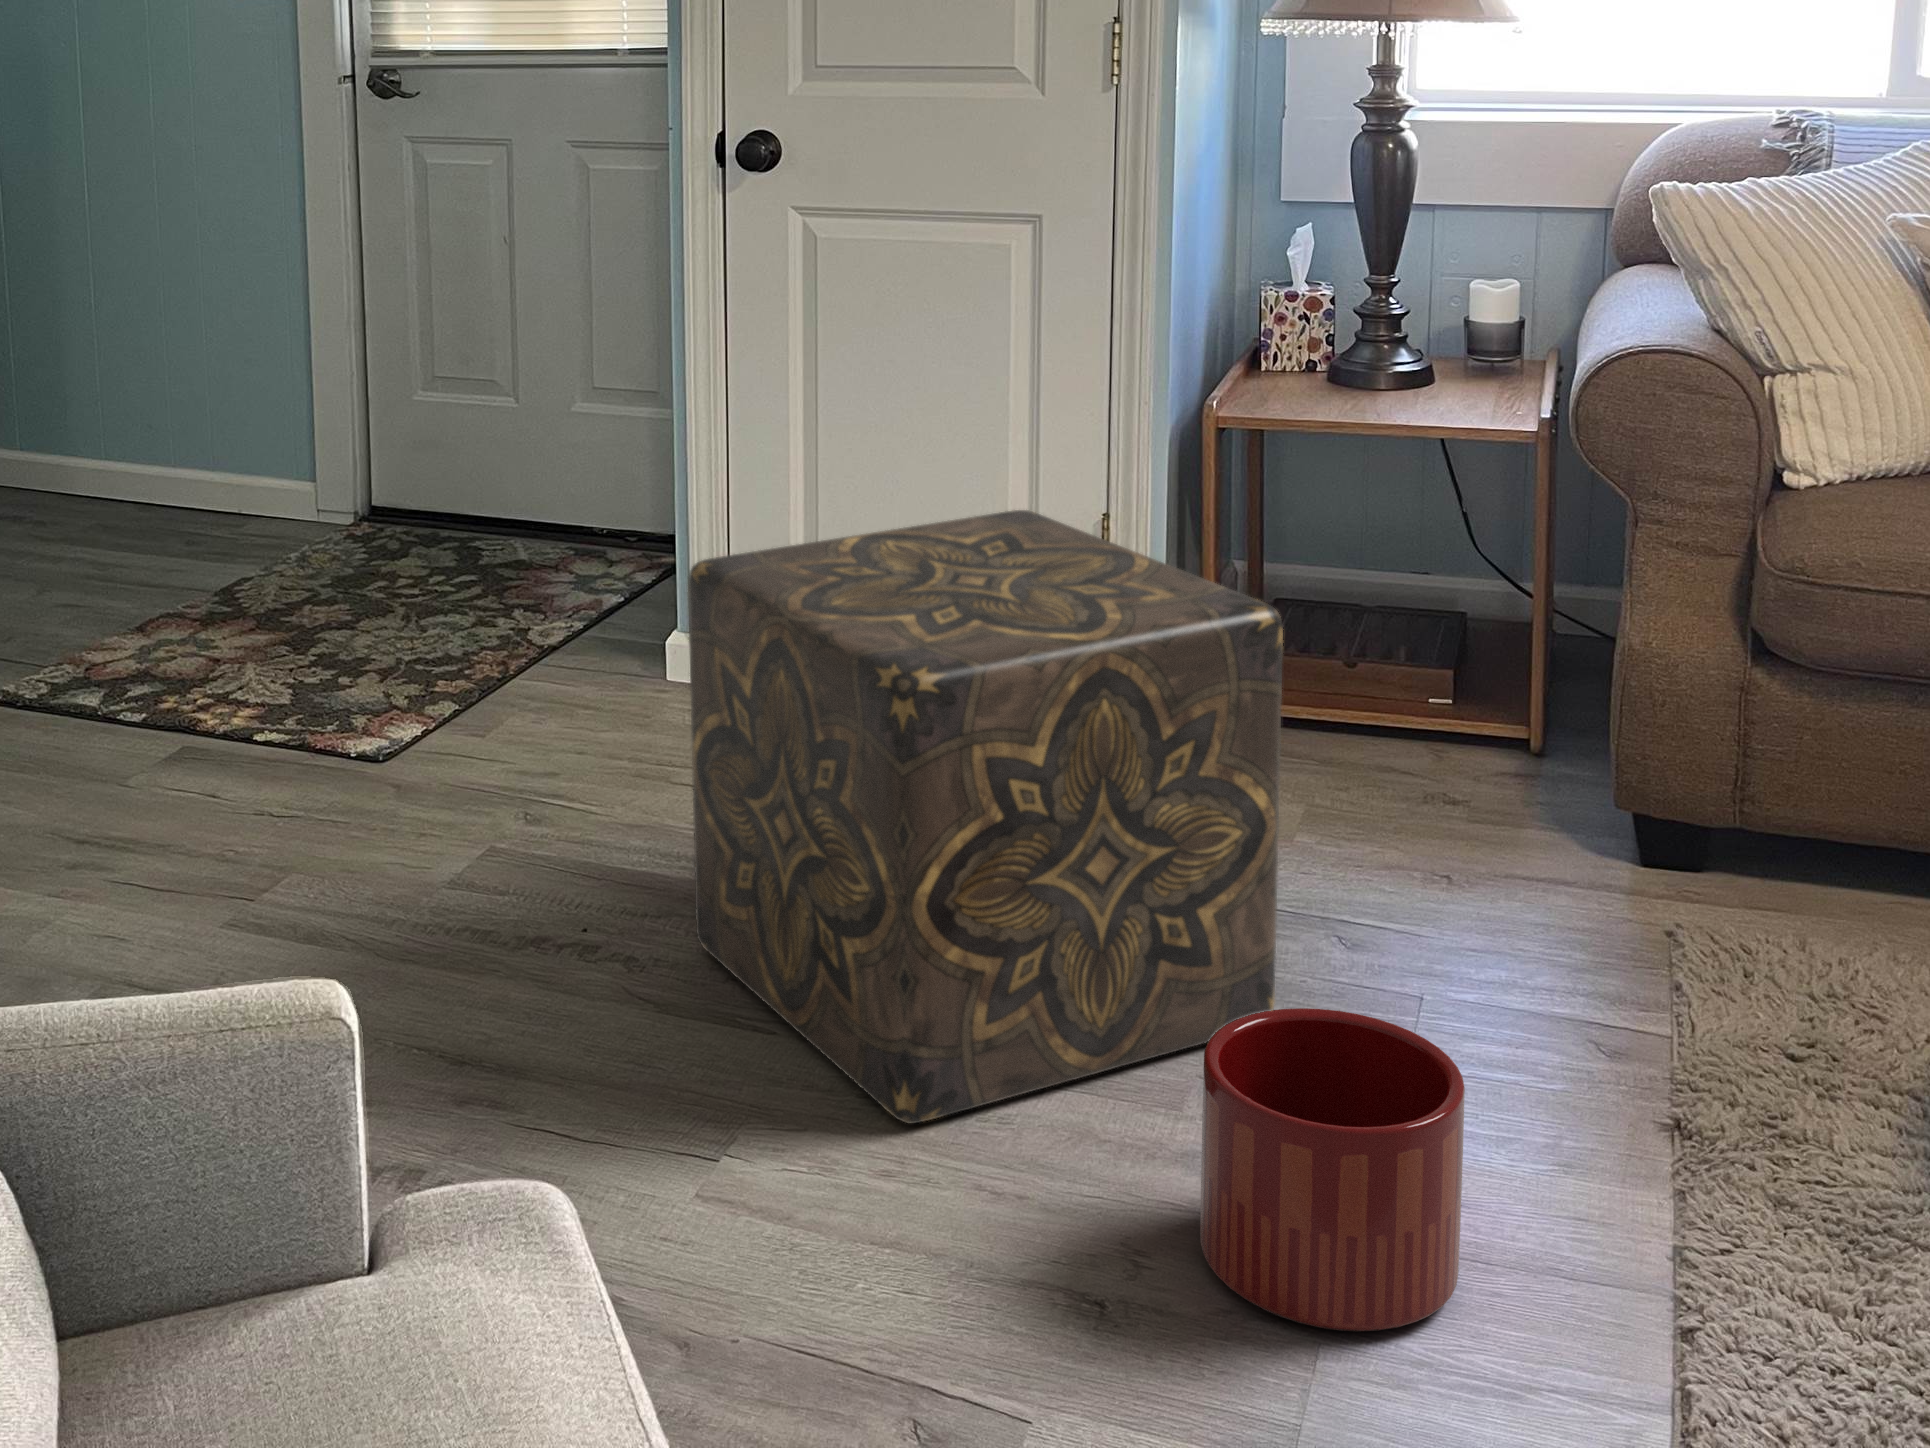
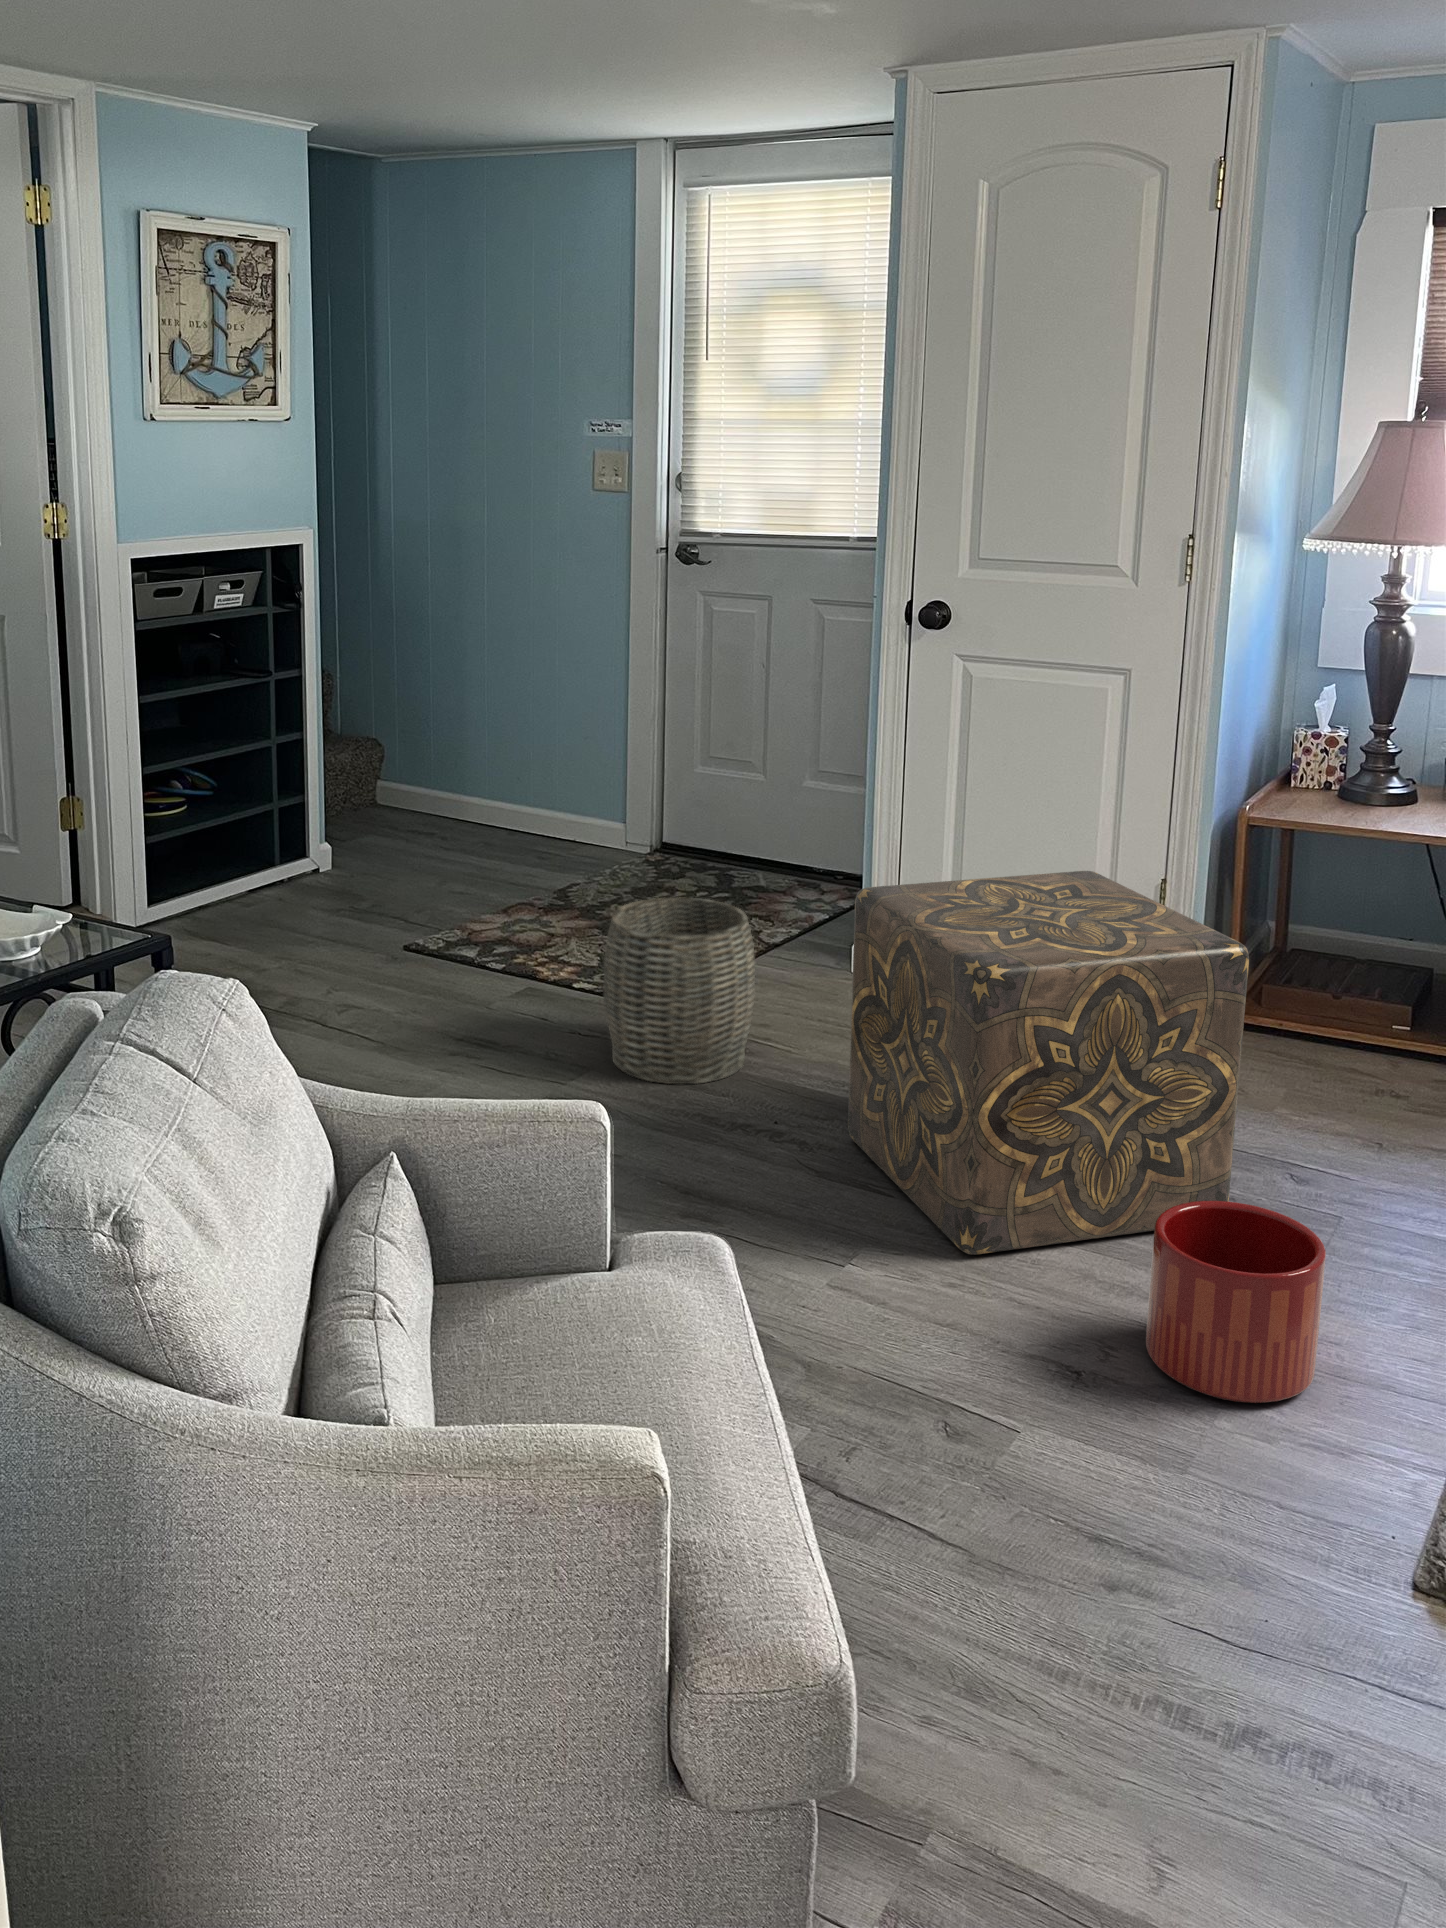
woven basket: none [301,591,534,884] -> present [604,898,755,1084]

